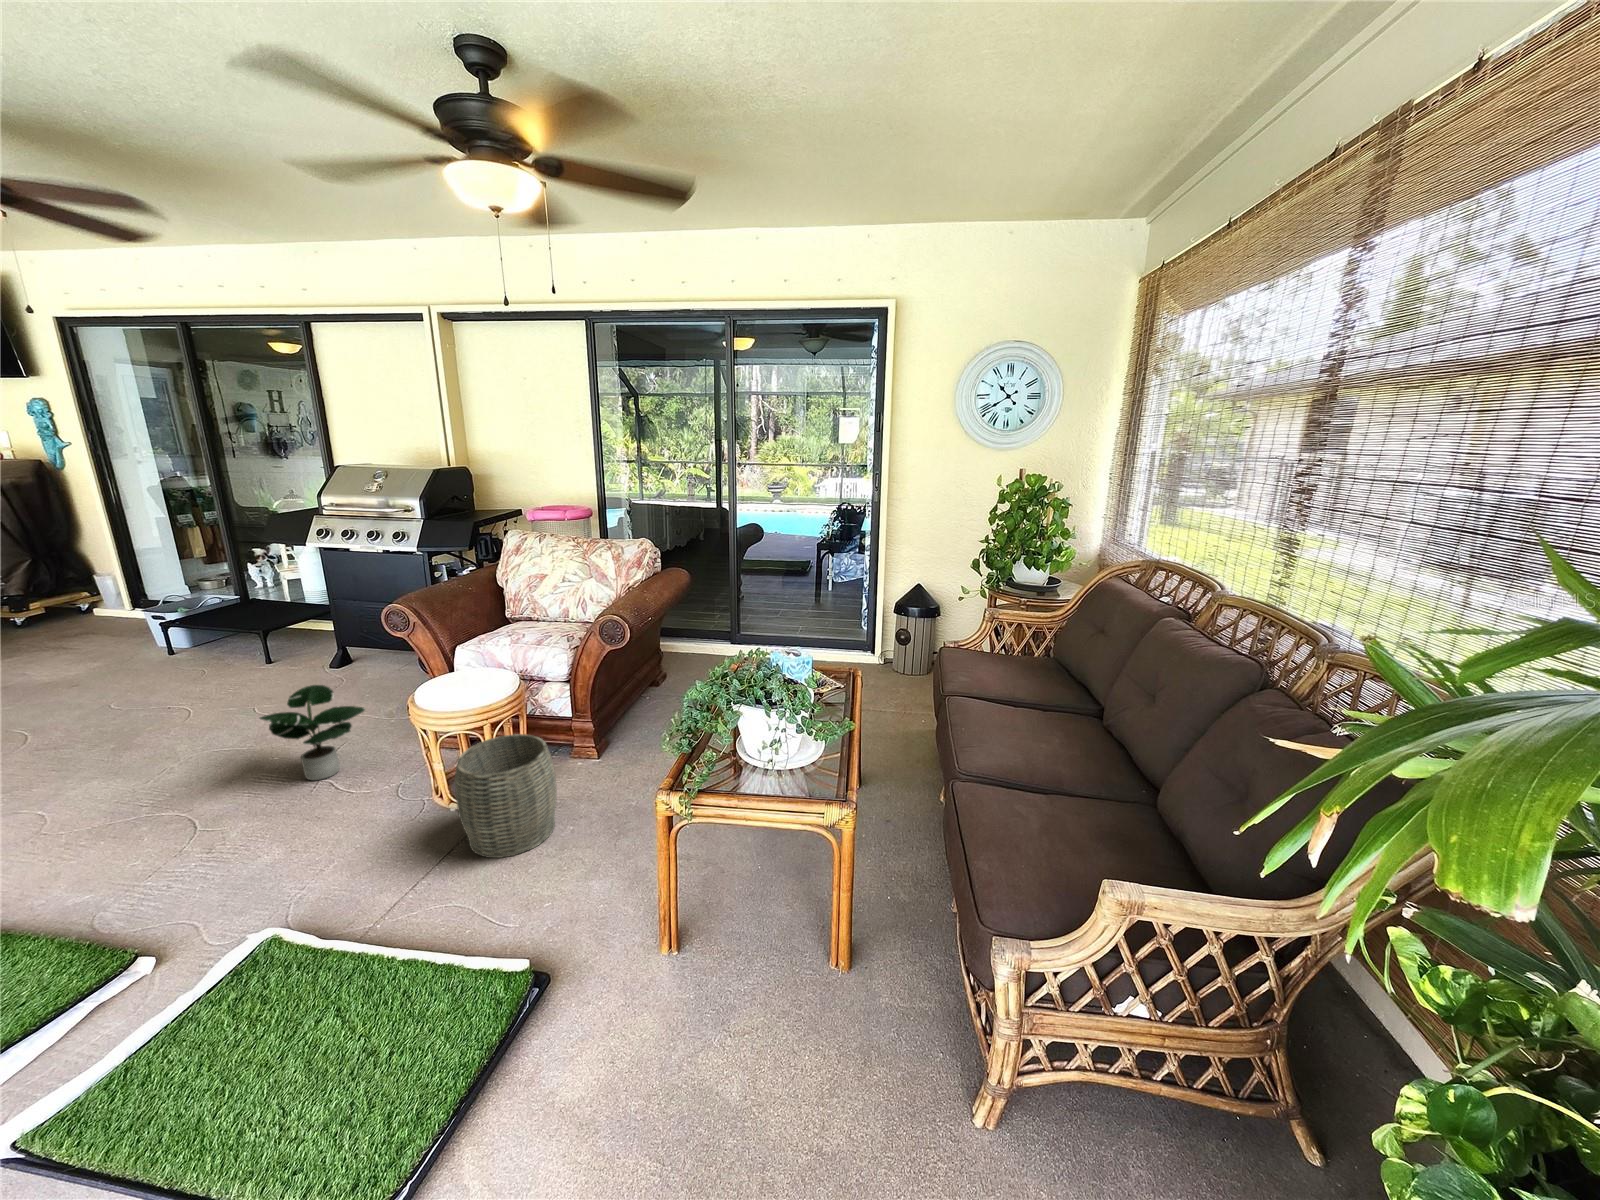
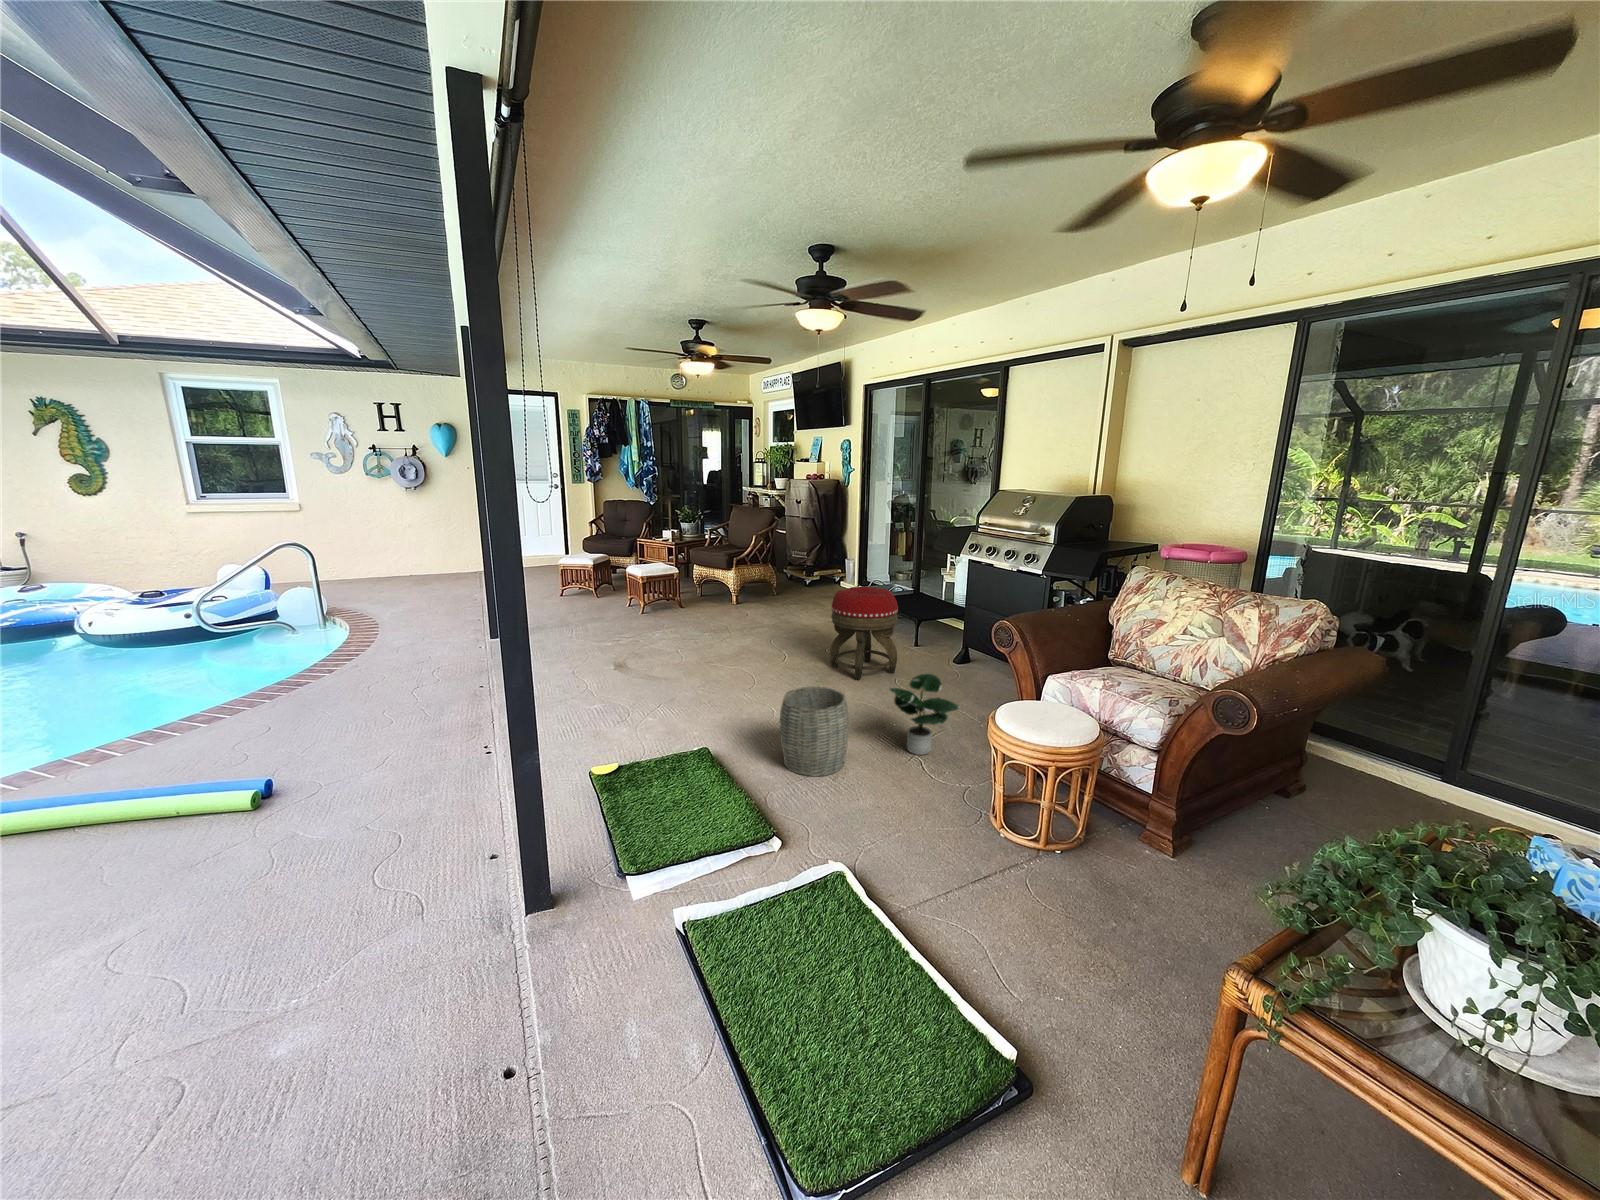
footstool: none [103,602,248,730] -> present [830,587,898,680]
woven basket: present [455,734,557,858] -> present [780,686,849,776]

